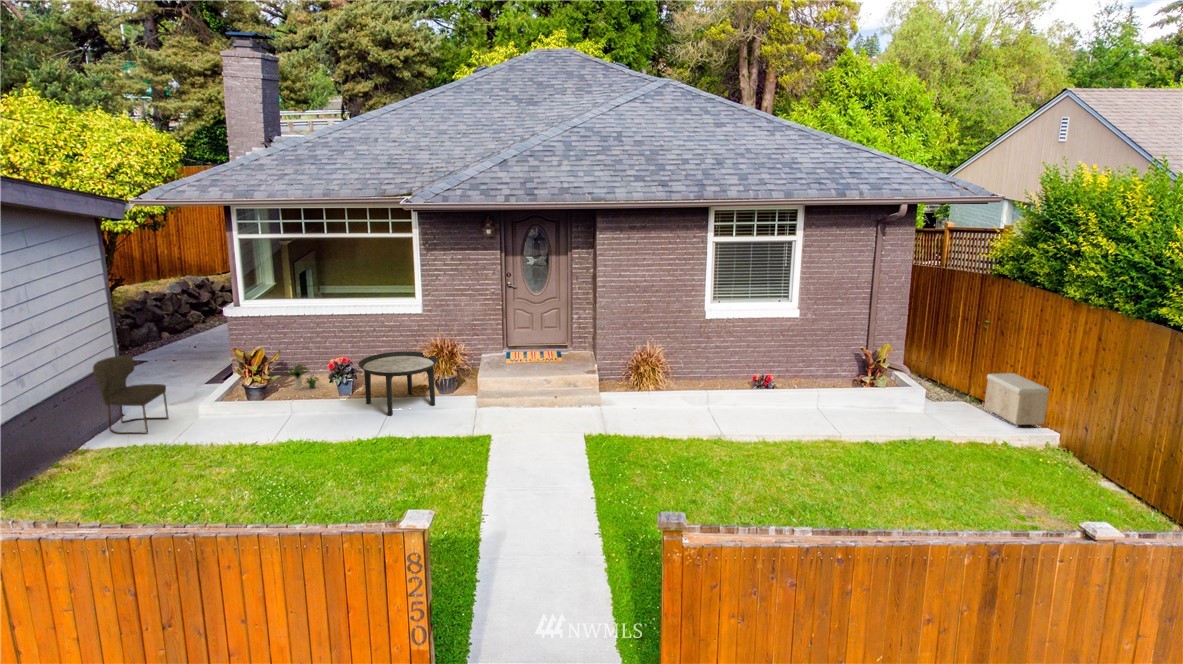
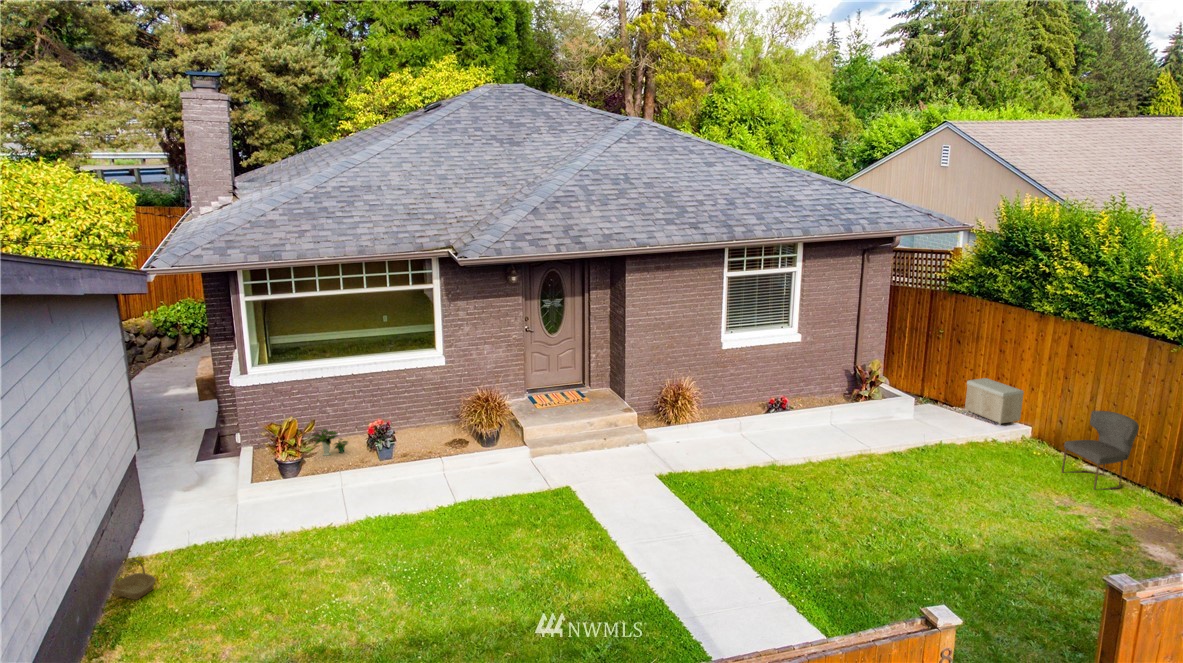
round table: present [358,352,438,416] -> none [409,406,489,476]
chair: present [93,355,168,434] -> present [1062,411,1139,490]
basket: none [33,446,72,480] -> present [111,560,156,600]

